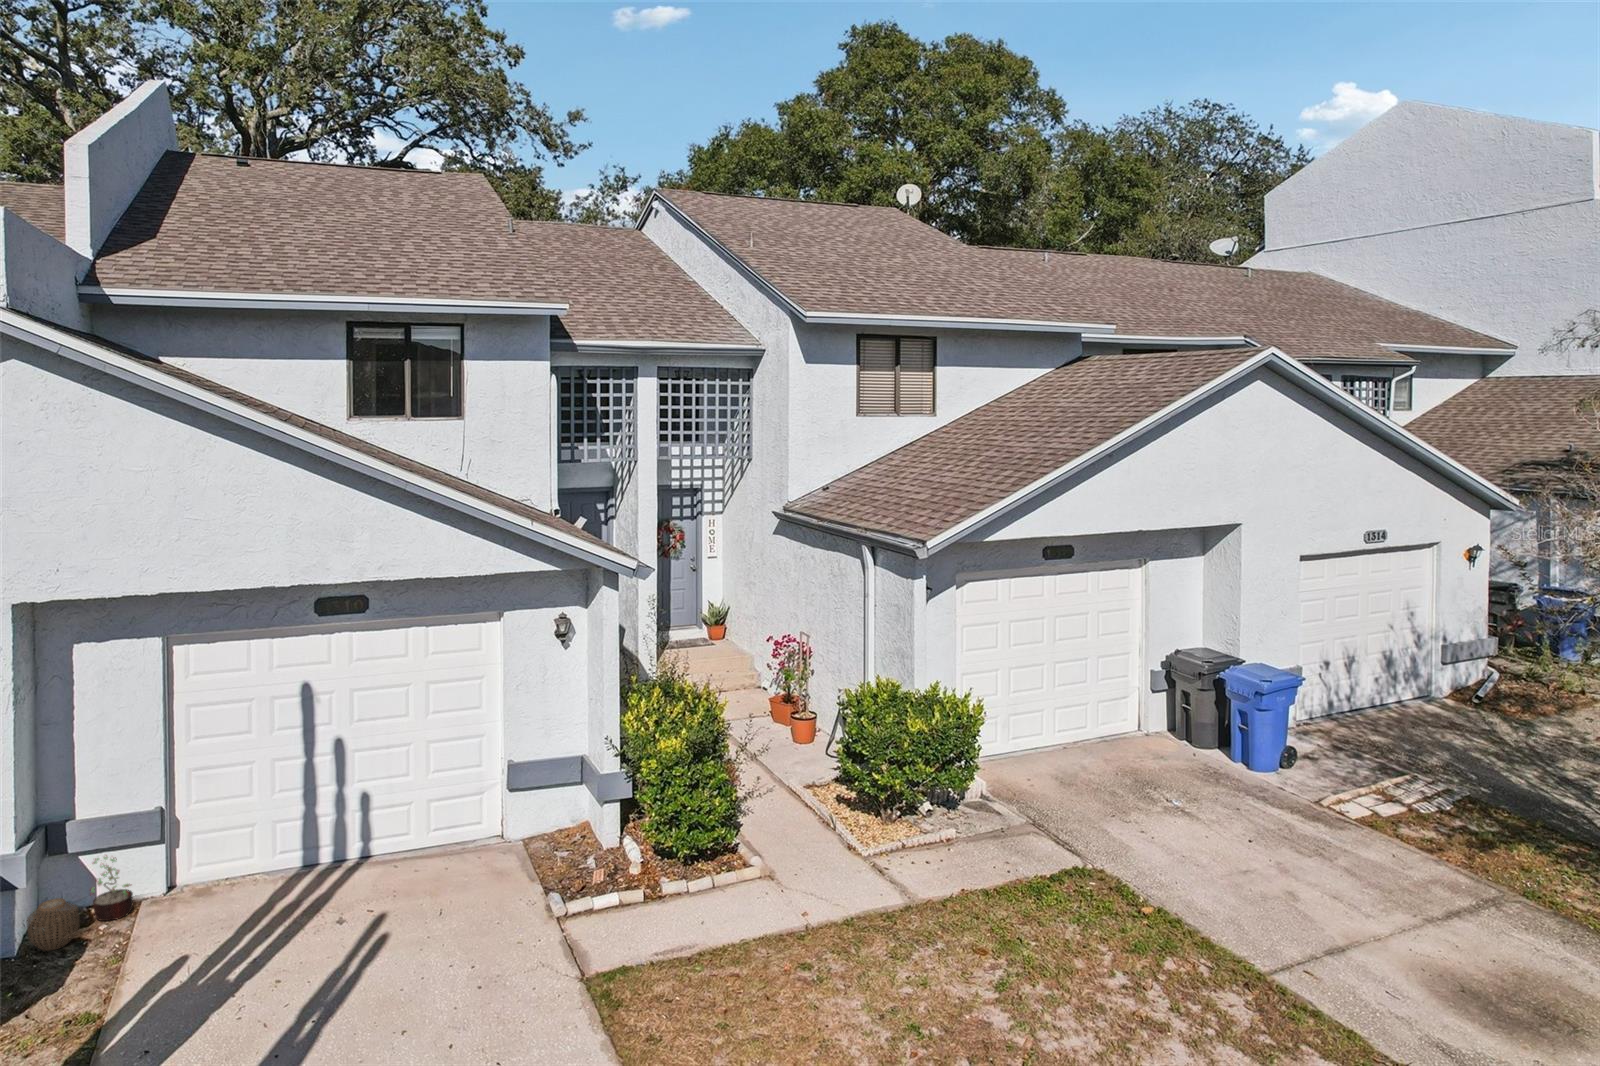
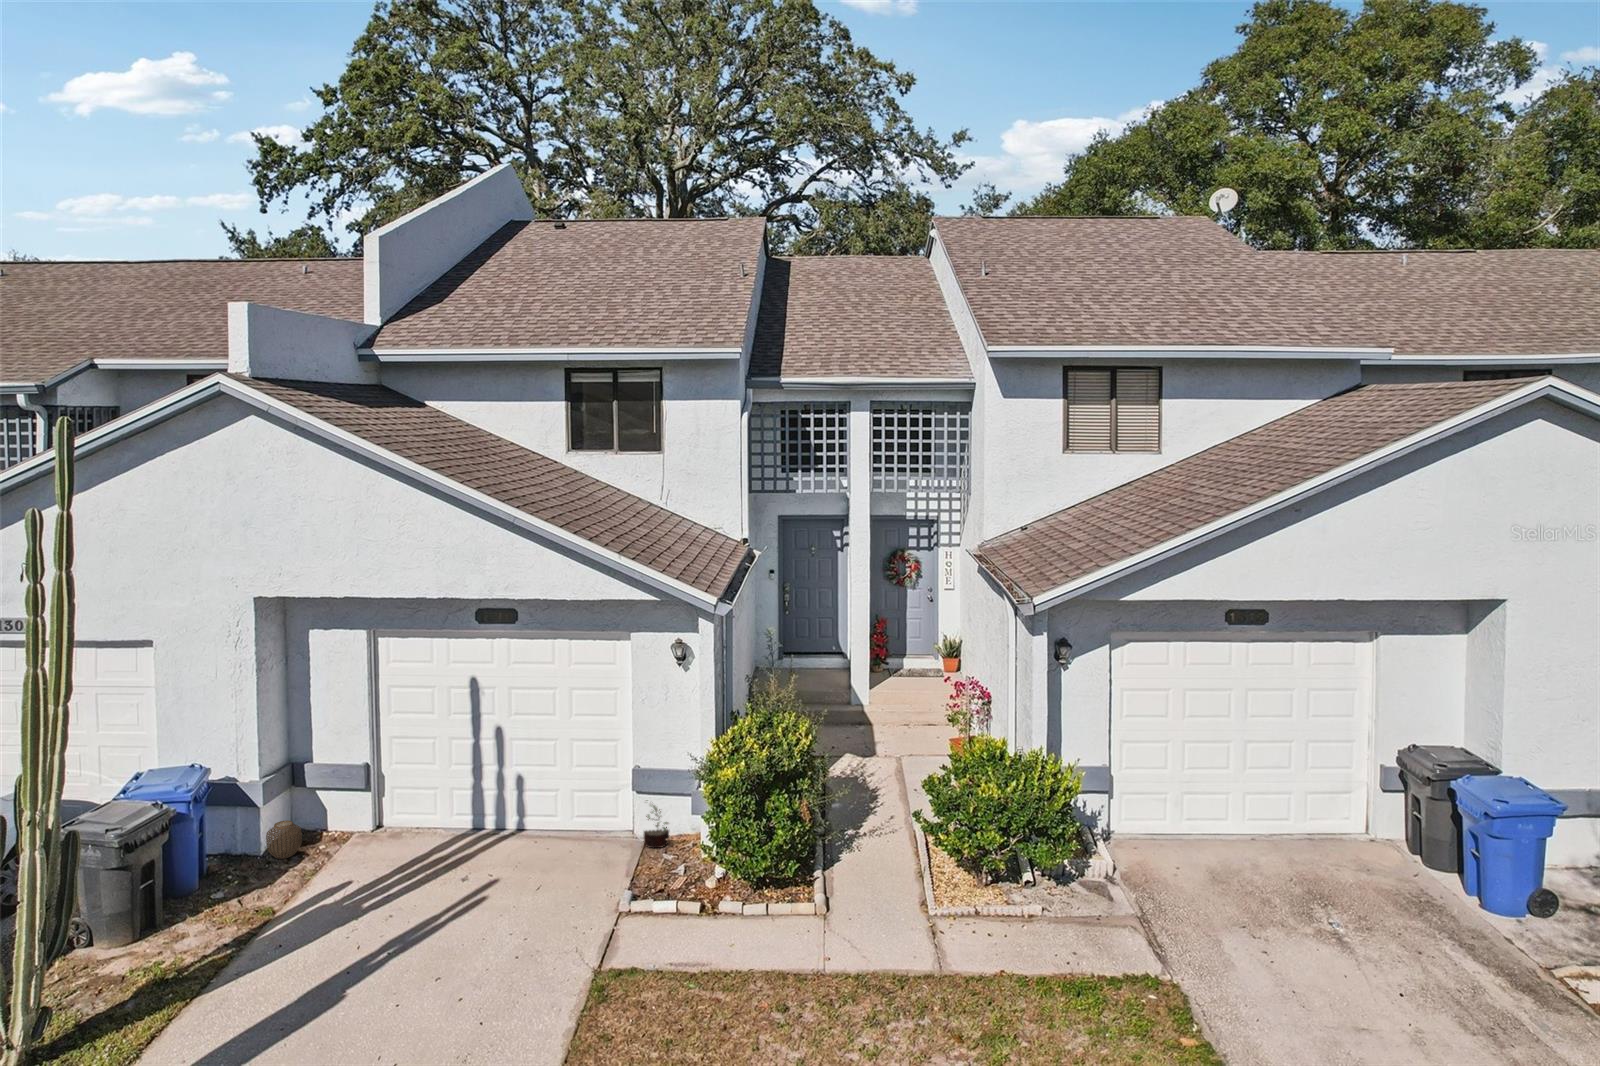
decorative plant: present [91,857,133,921] -> present [644,800,669,848]

